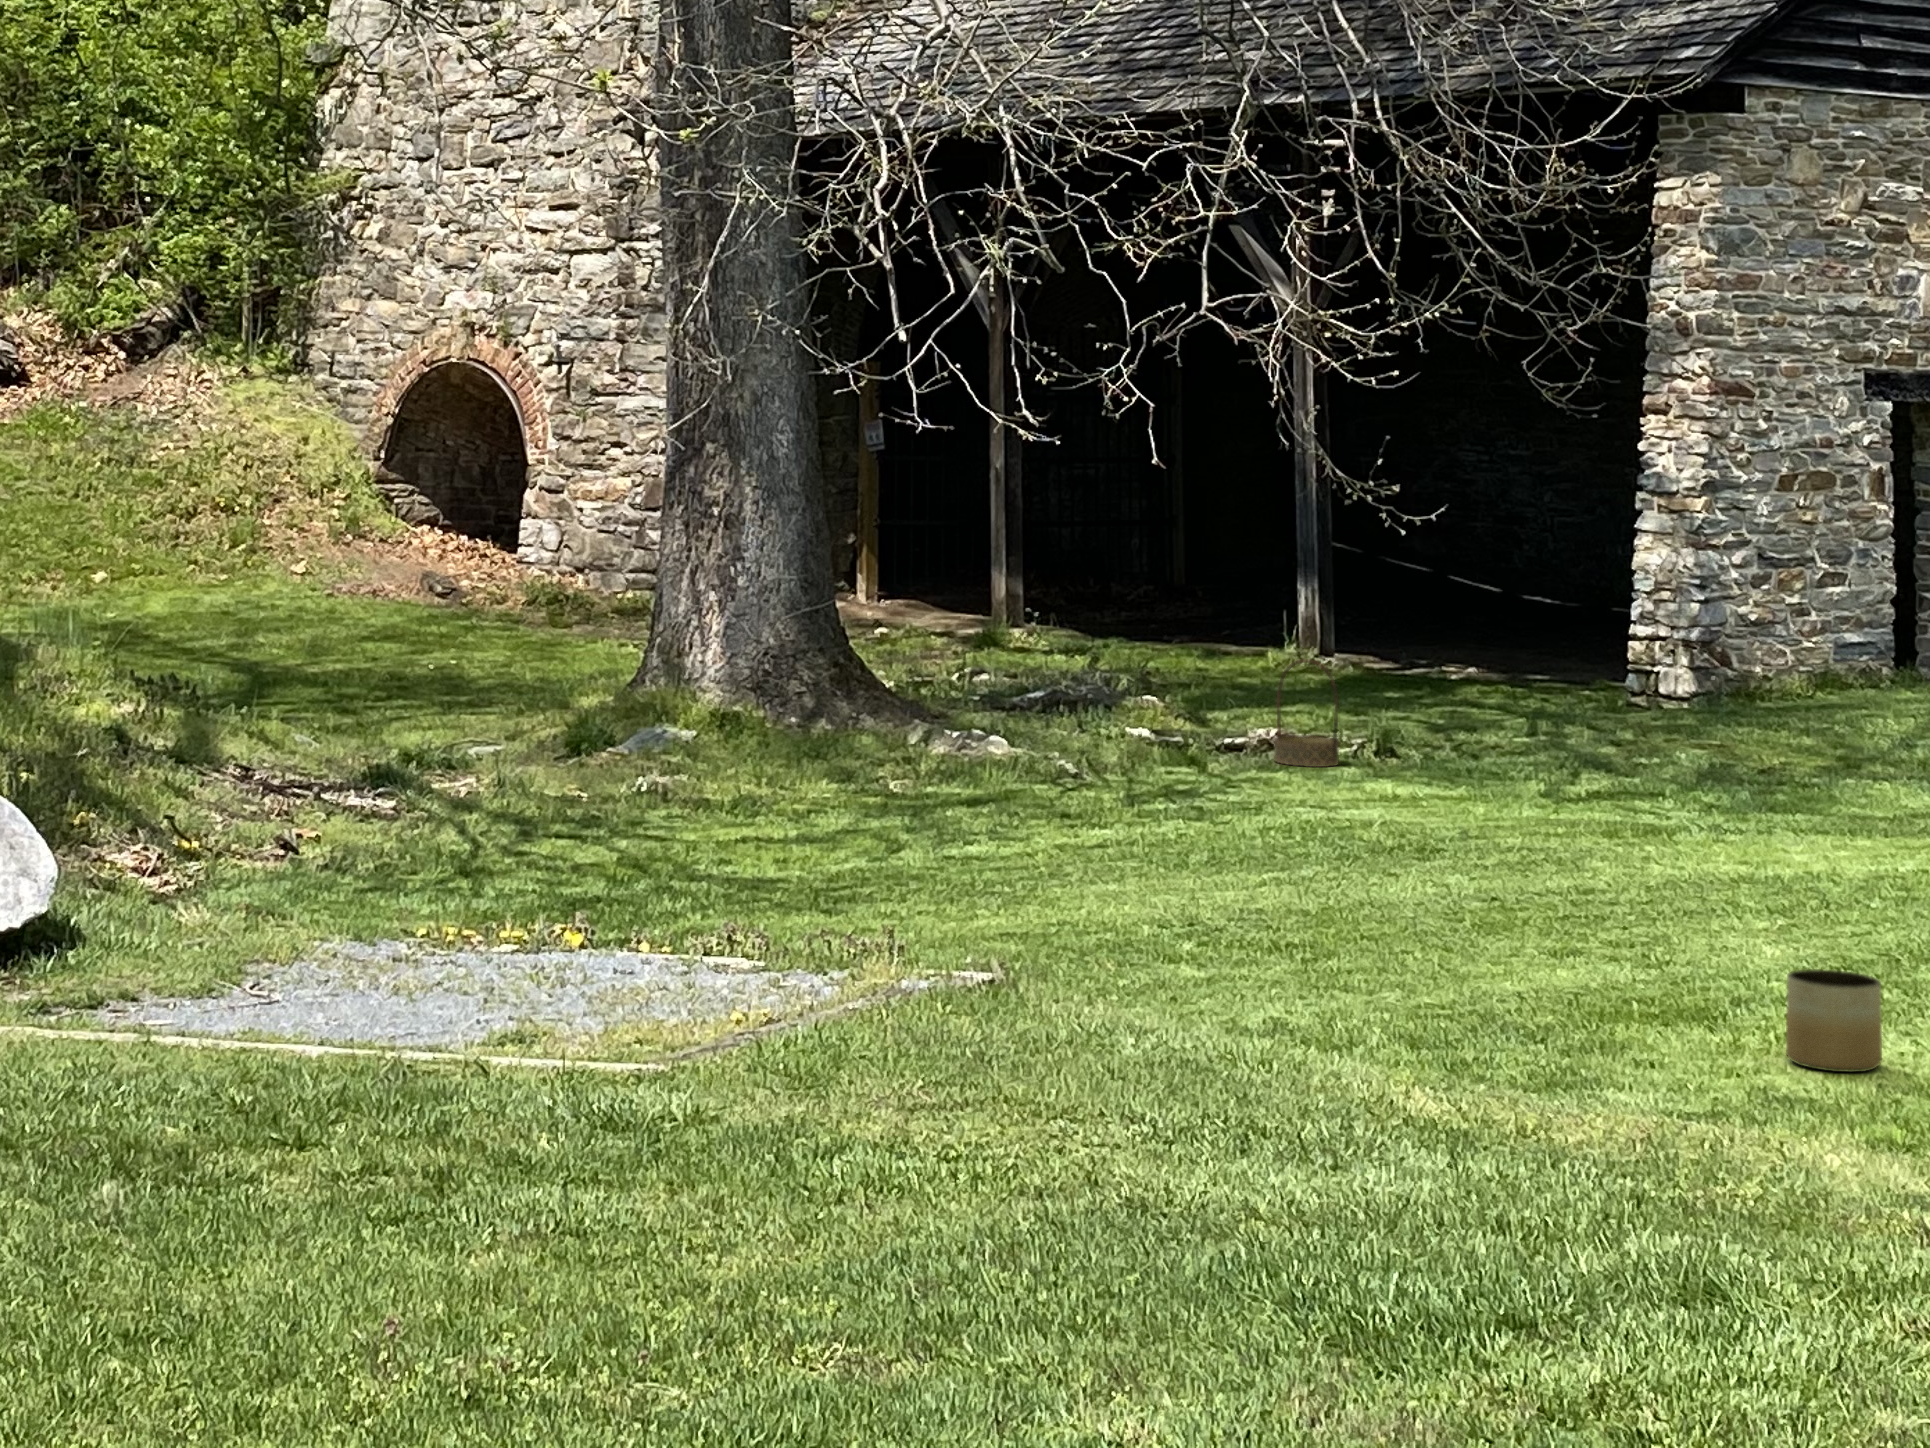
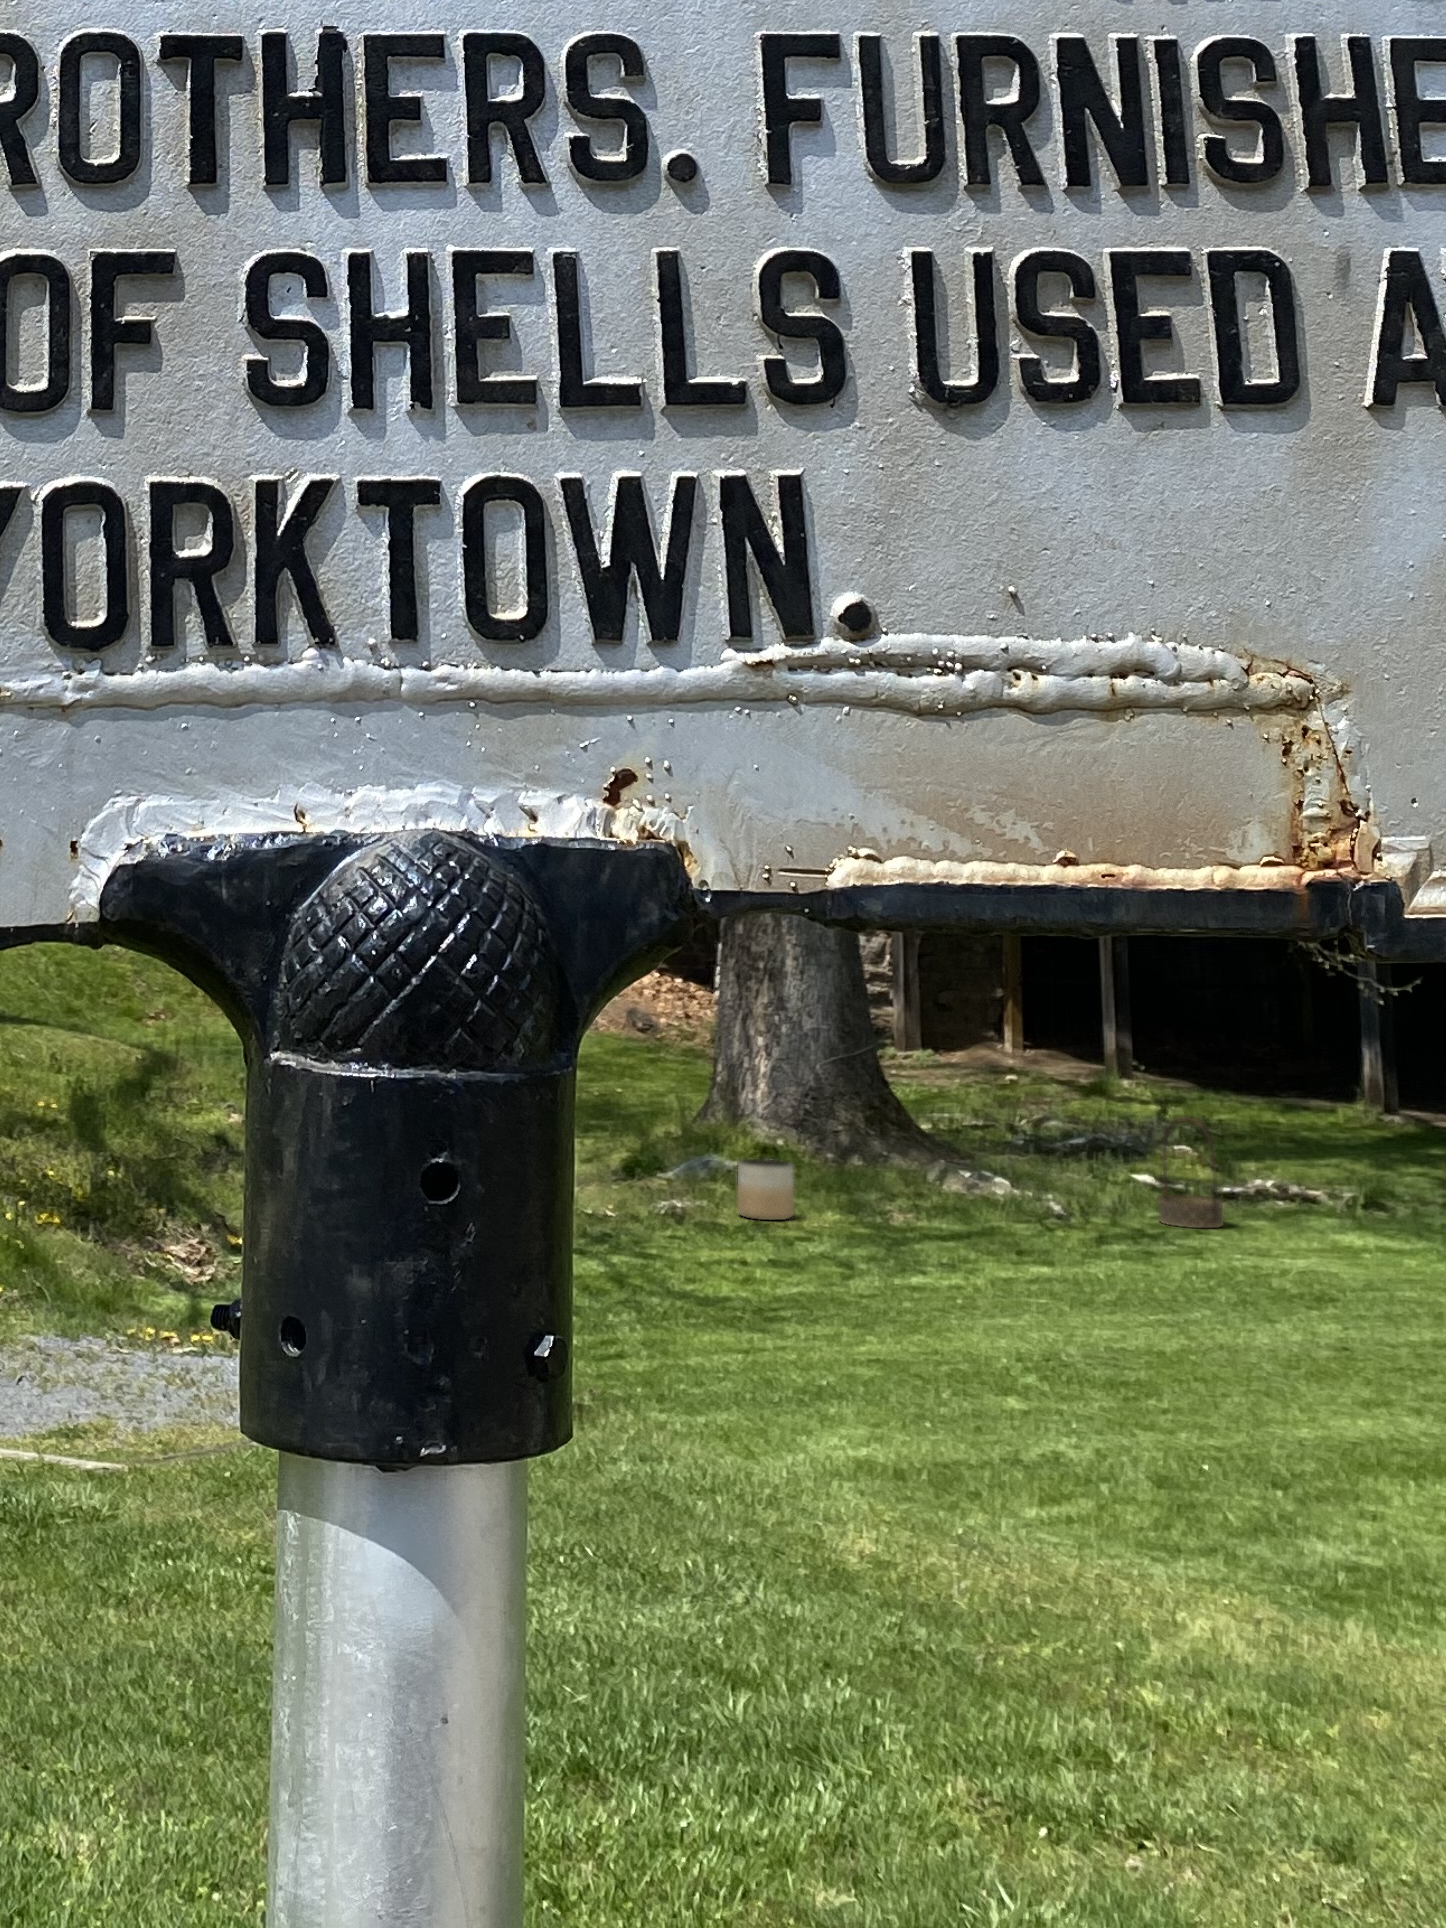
planter: present [1786,969,1882,1072] -> present [738,1159,794,1220]

